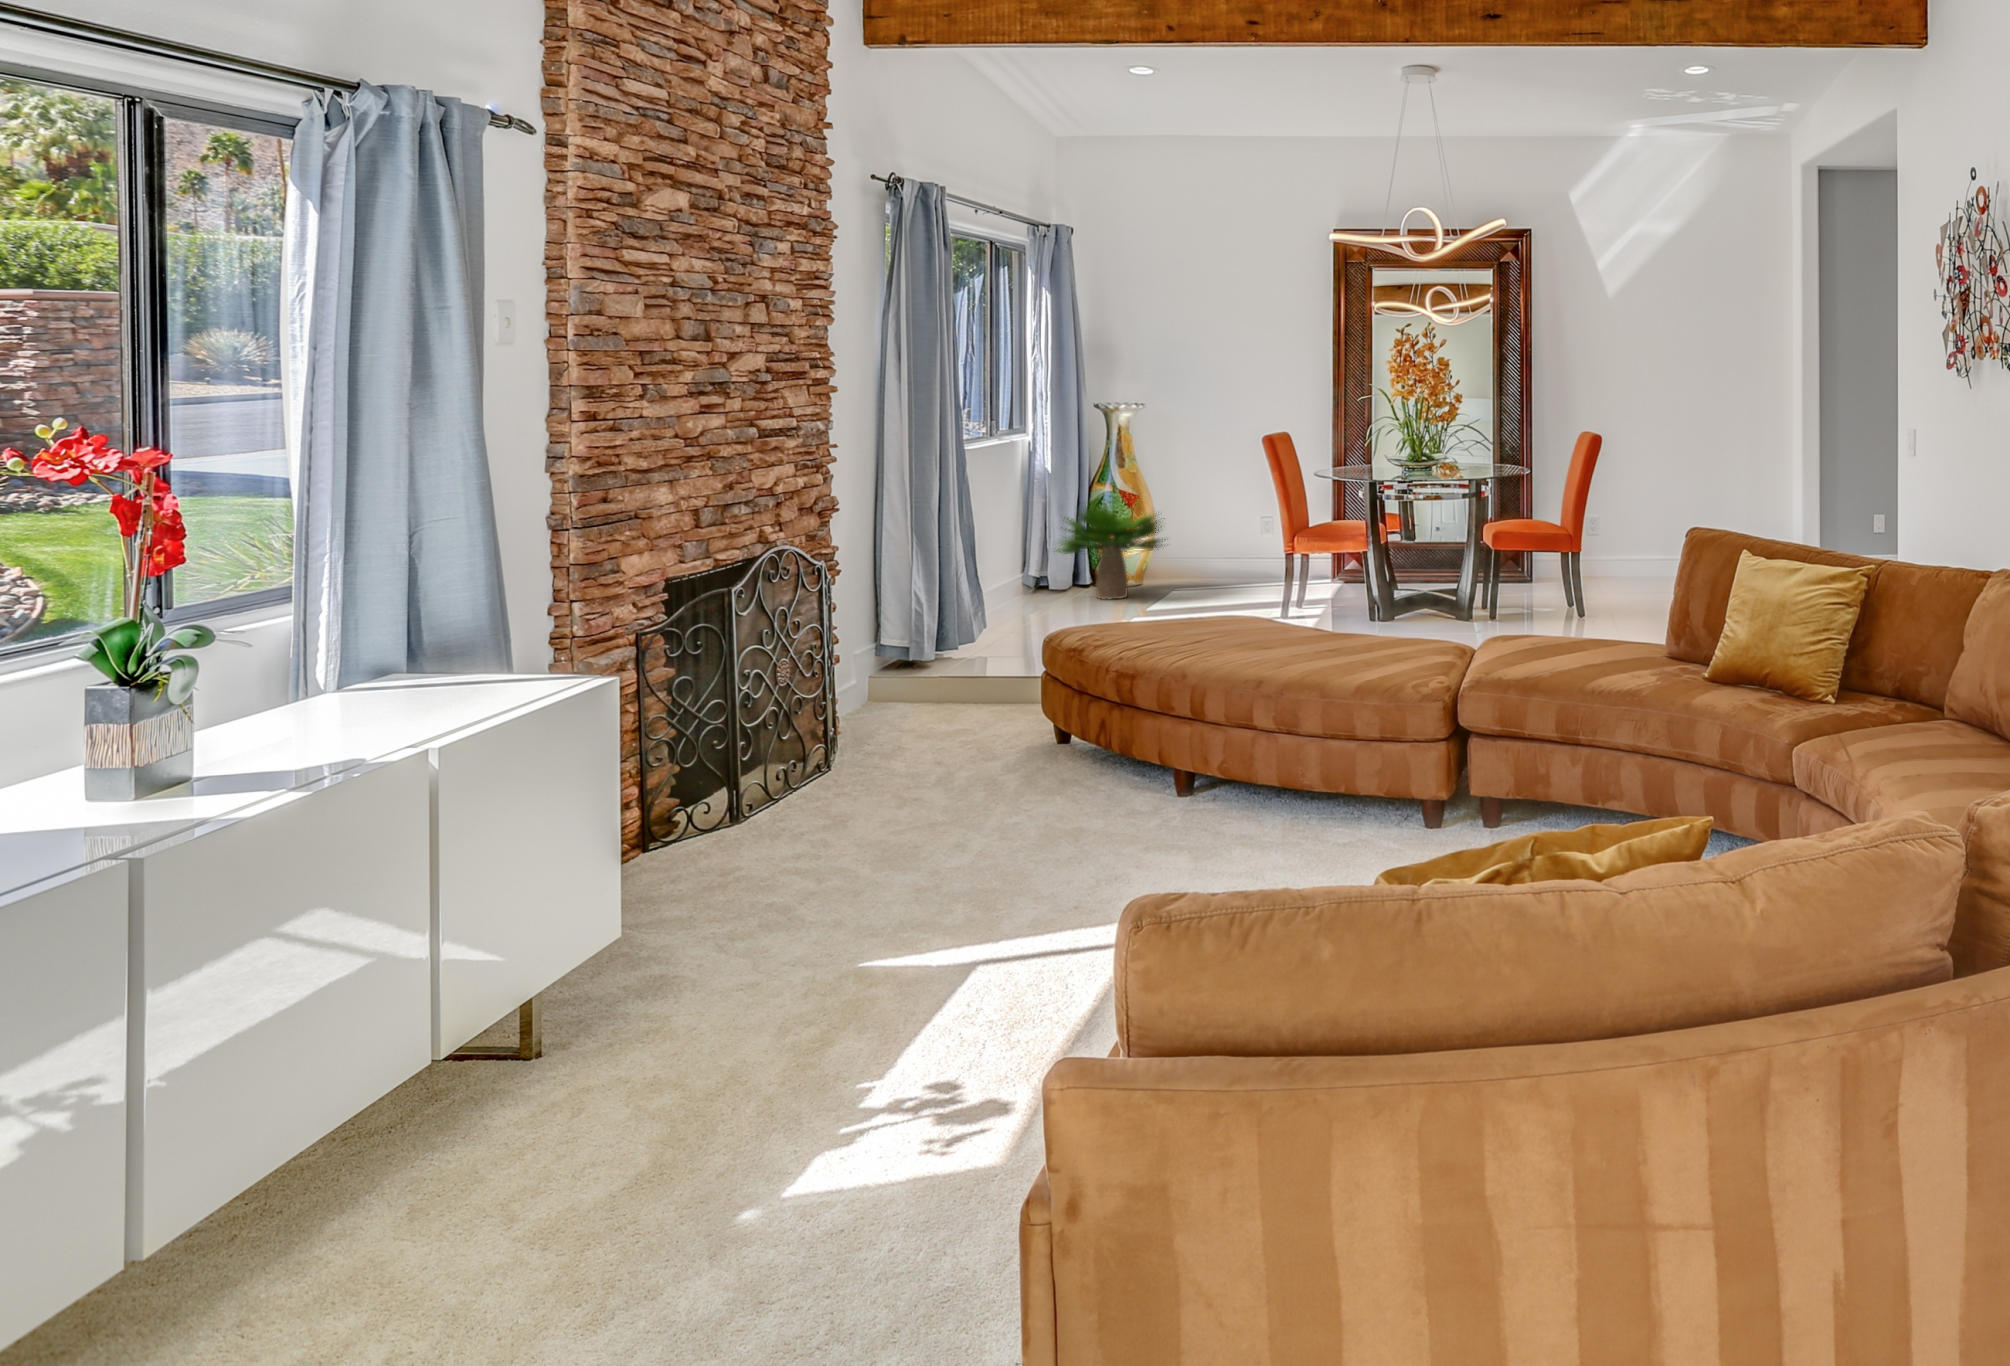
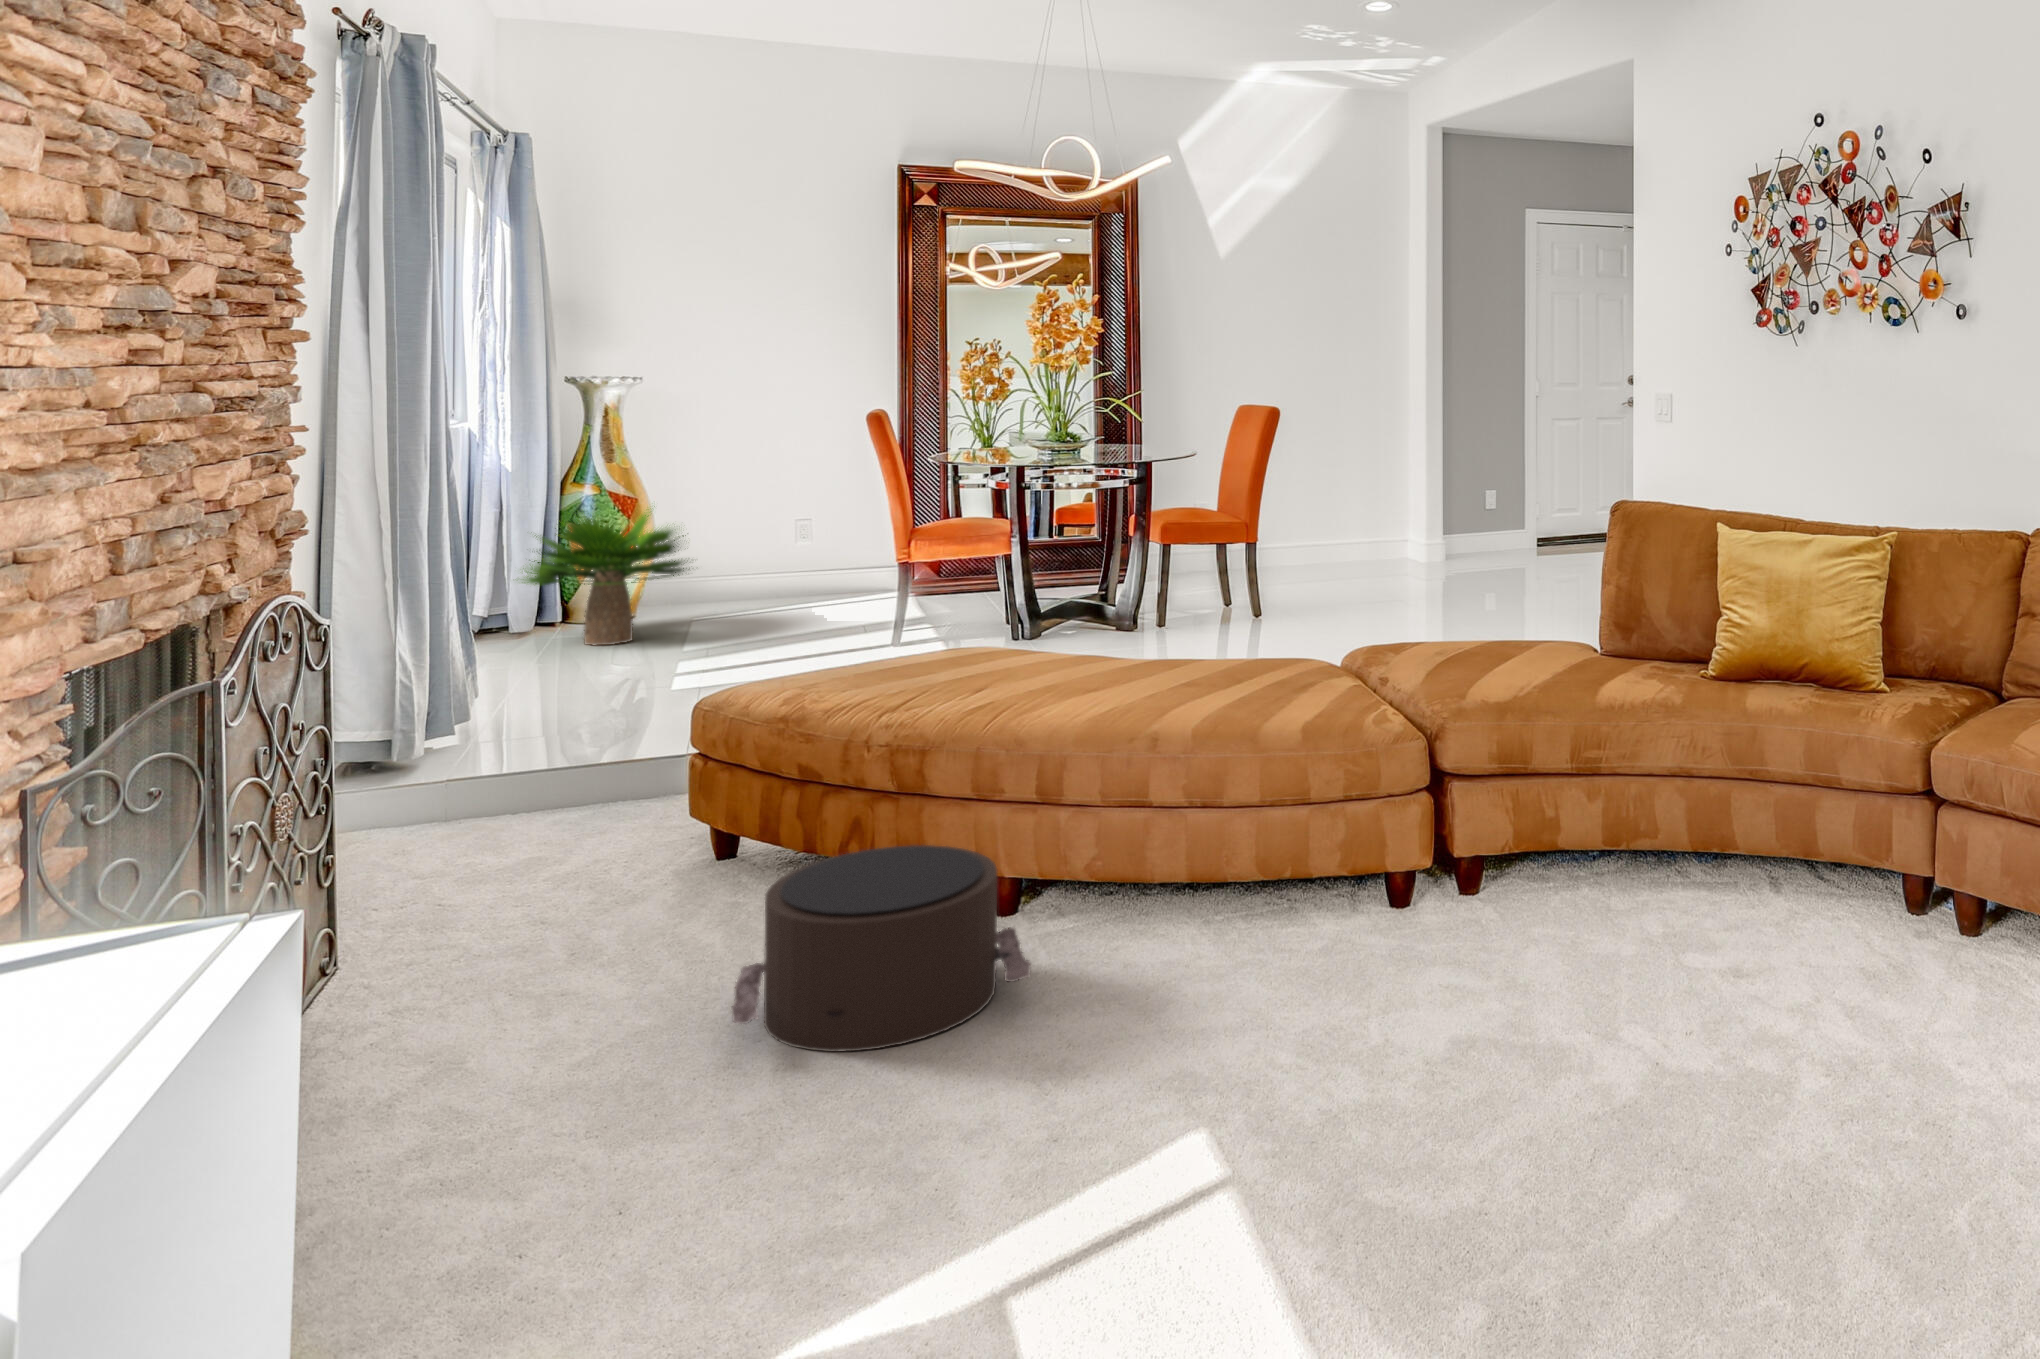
pouf: none [974,729,1169,849] -> present [731,845,1031,1052]

